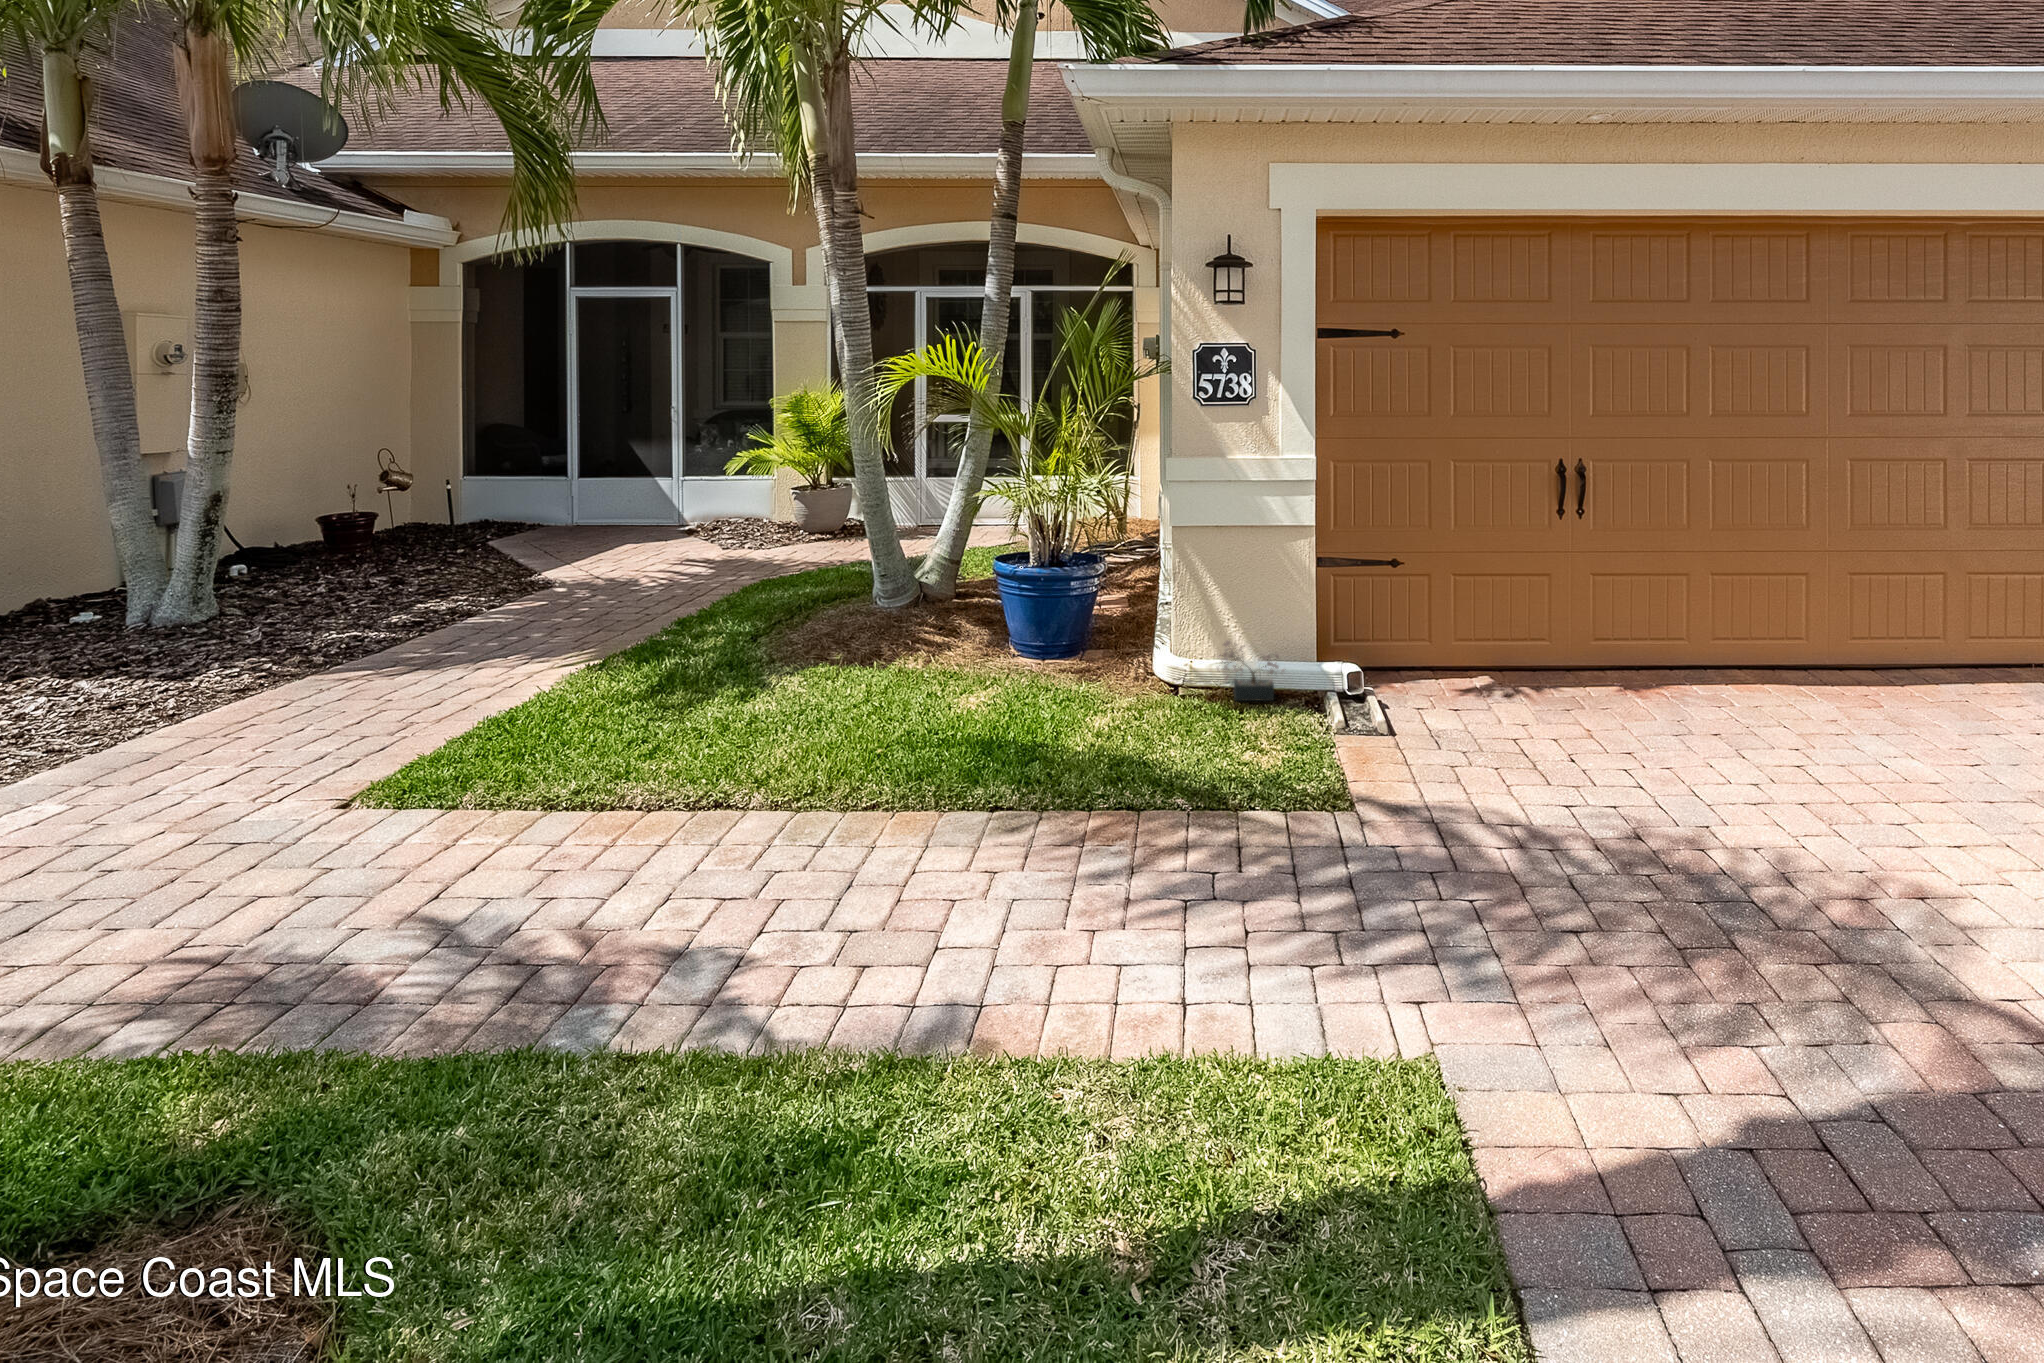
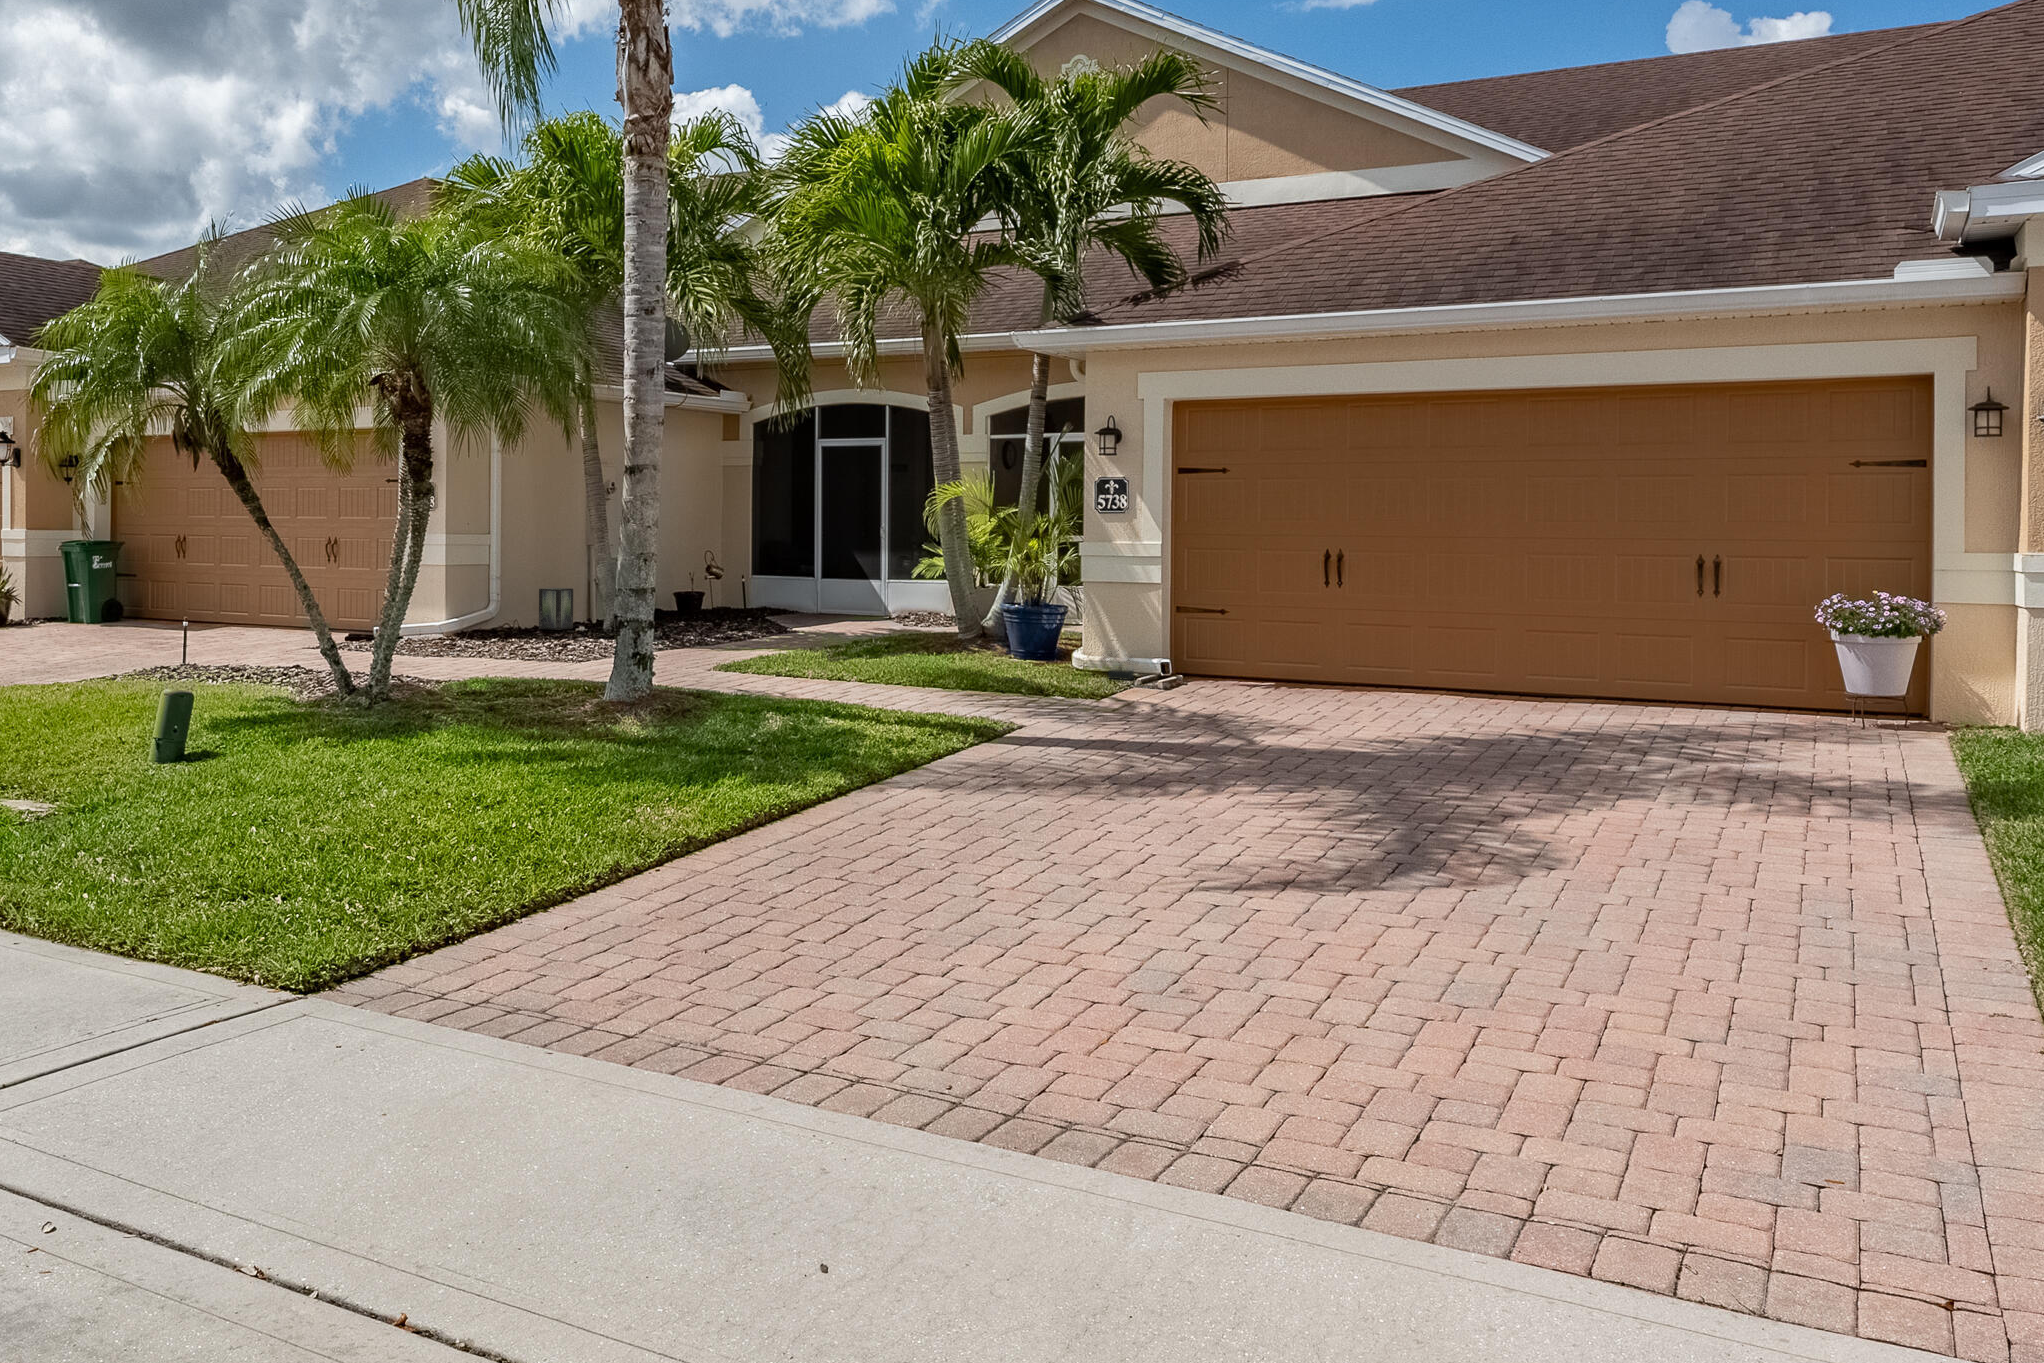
storage box: none [5,539,95,621] -> present [539,588,573,630]

